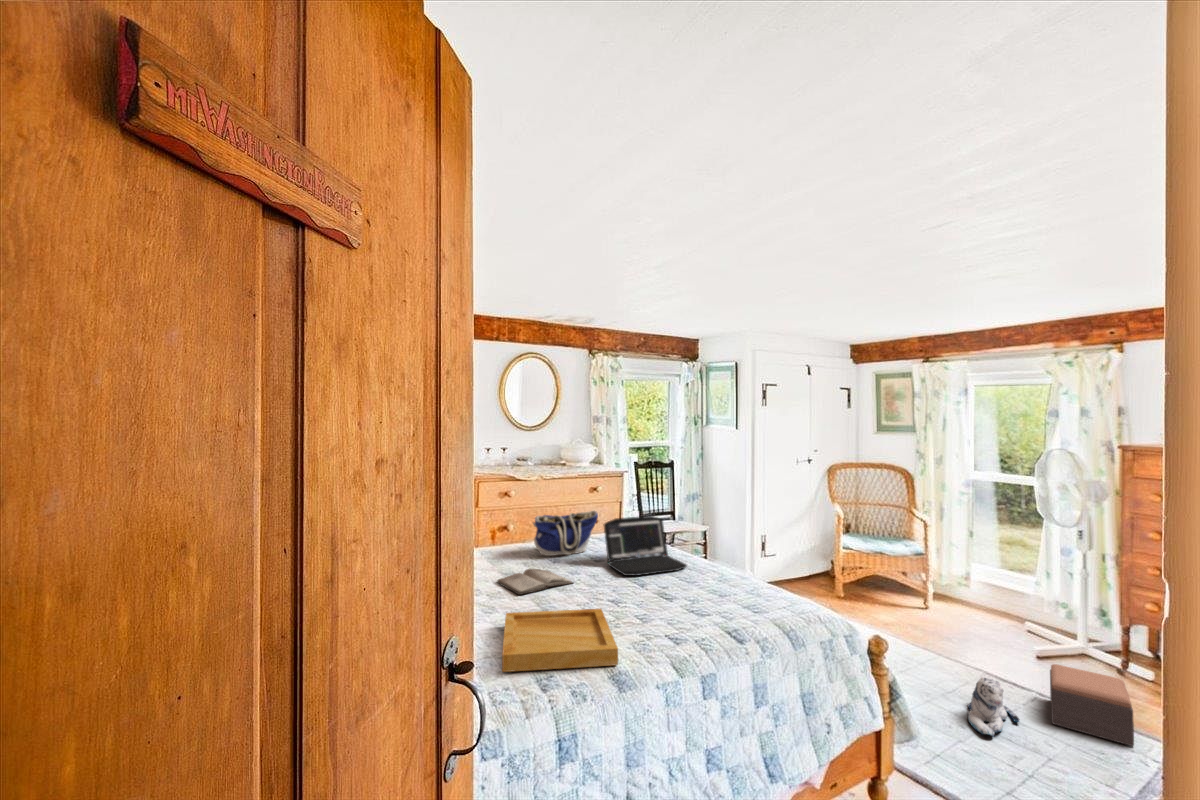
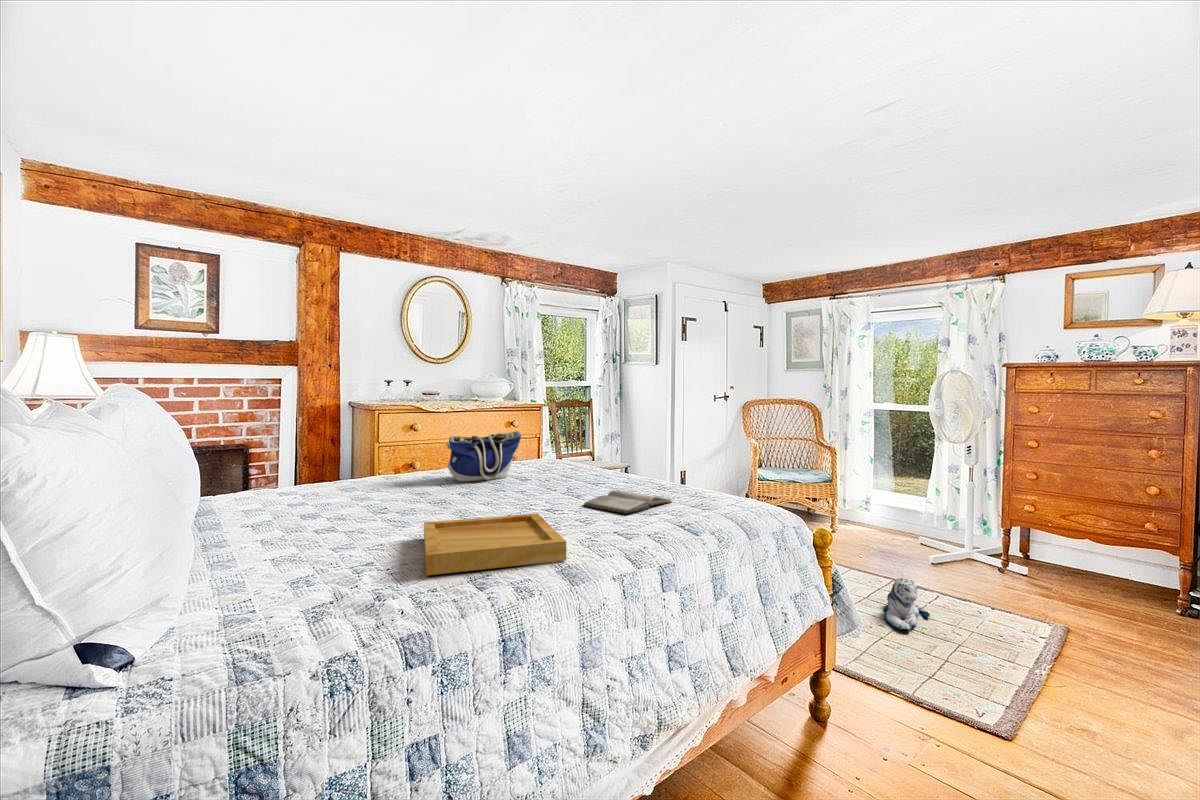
laptop: present [604,516,687,576] -> none [529,433,622,492]
diary: present [497,569,572,595] -> present [584,490,671,514]
footstool: present [1050,664,1134,746] -> none [951,563,1025,627]

